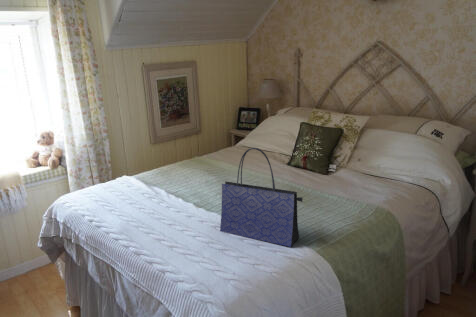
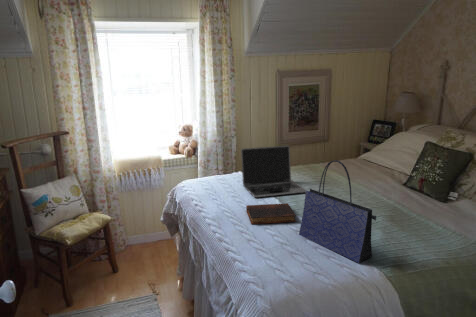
laptop: none [128,141,205,200] -> present [241,145,306,197]
book: none [152,201,211,230] -> present [246,203,296,224]

